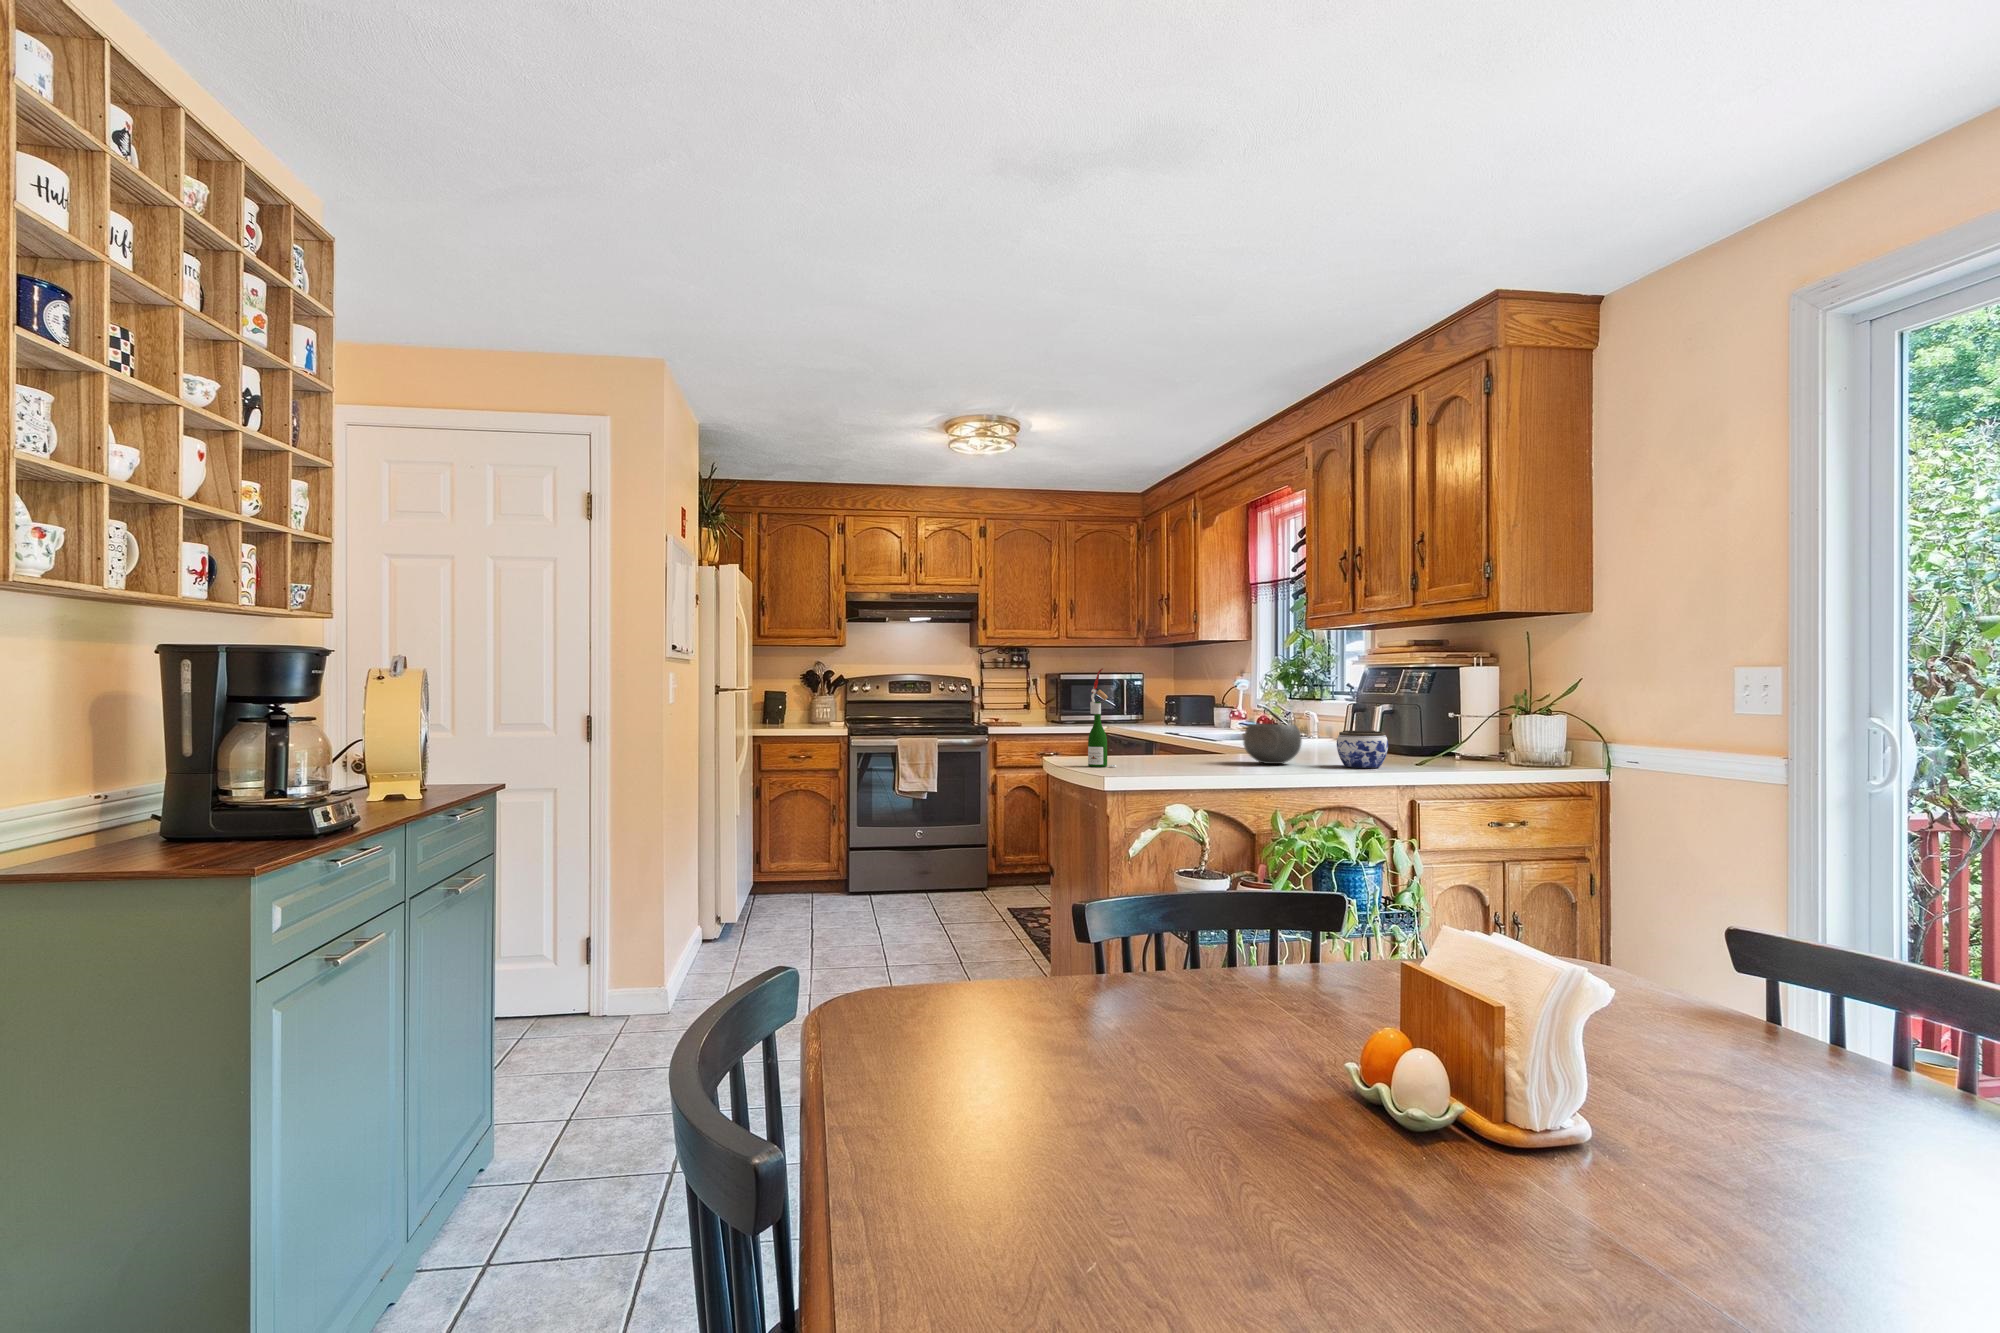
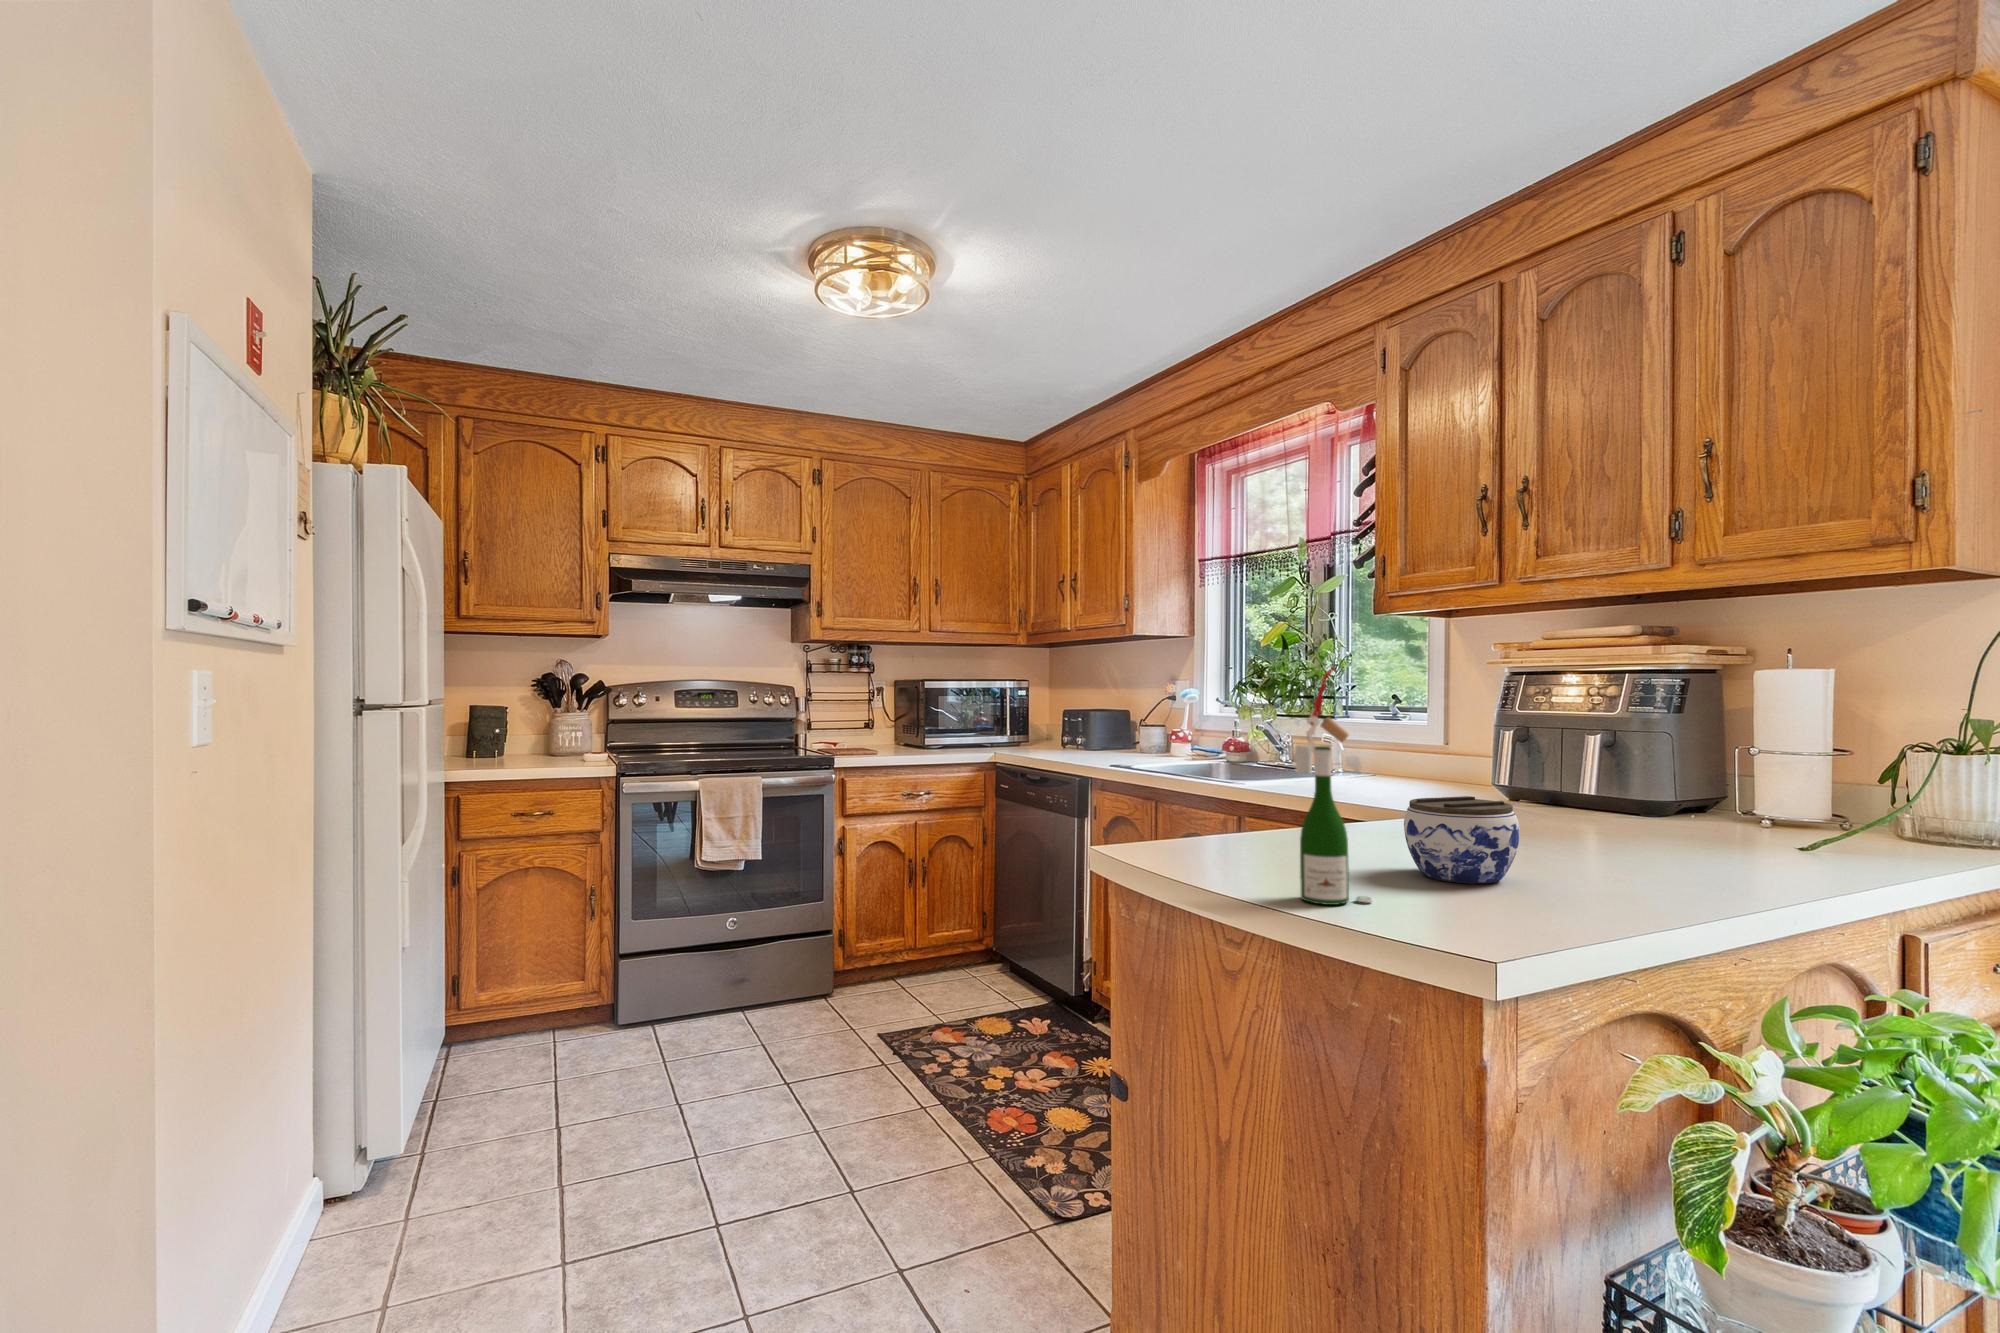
bowl: present [1243,724,1302,764] -> none [1526,778,1660,863]
jar: present [1337,730,1388,768] -> present [1404,796,1520,883]

